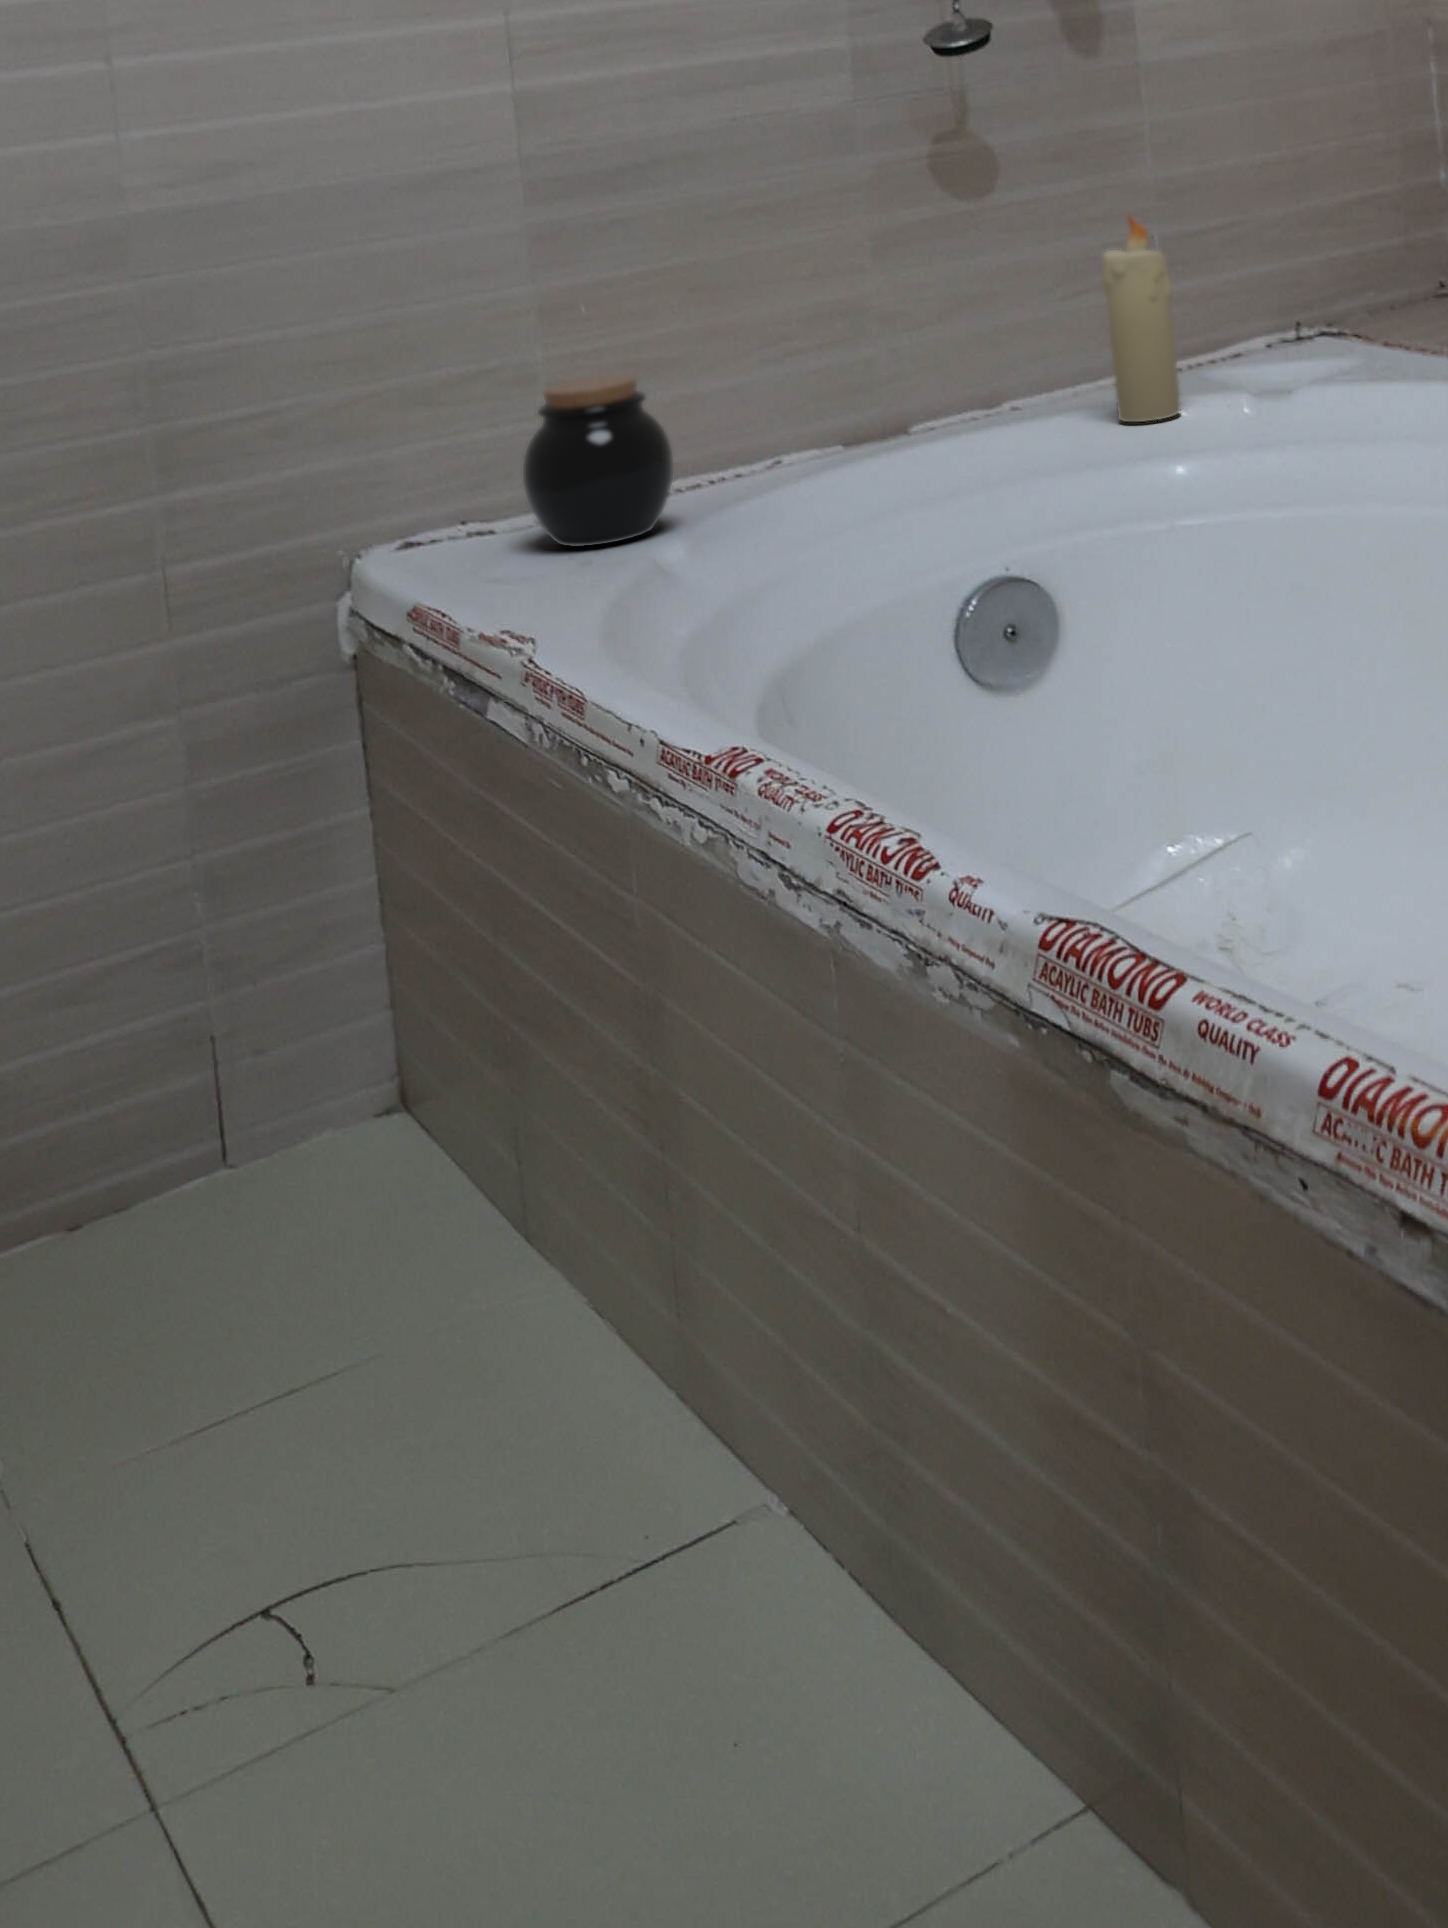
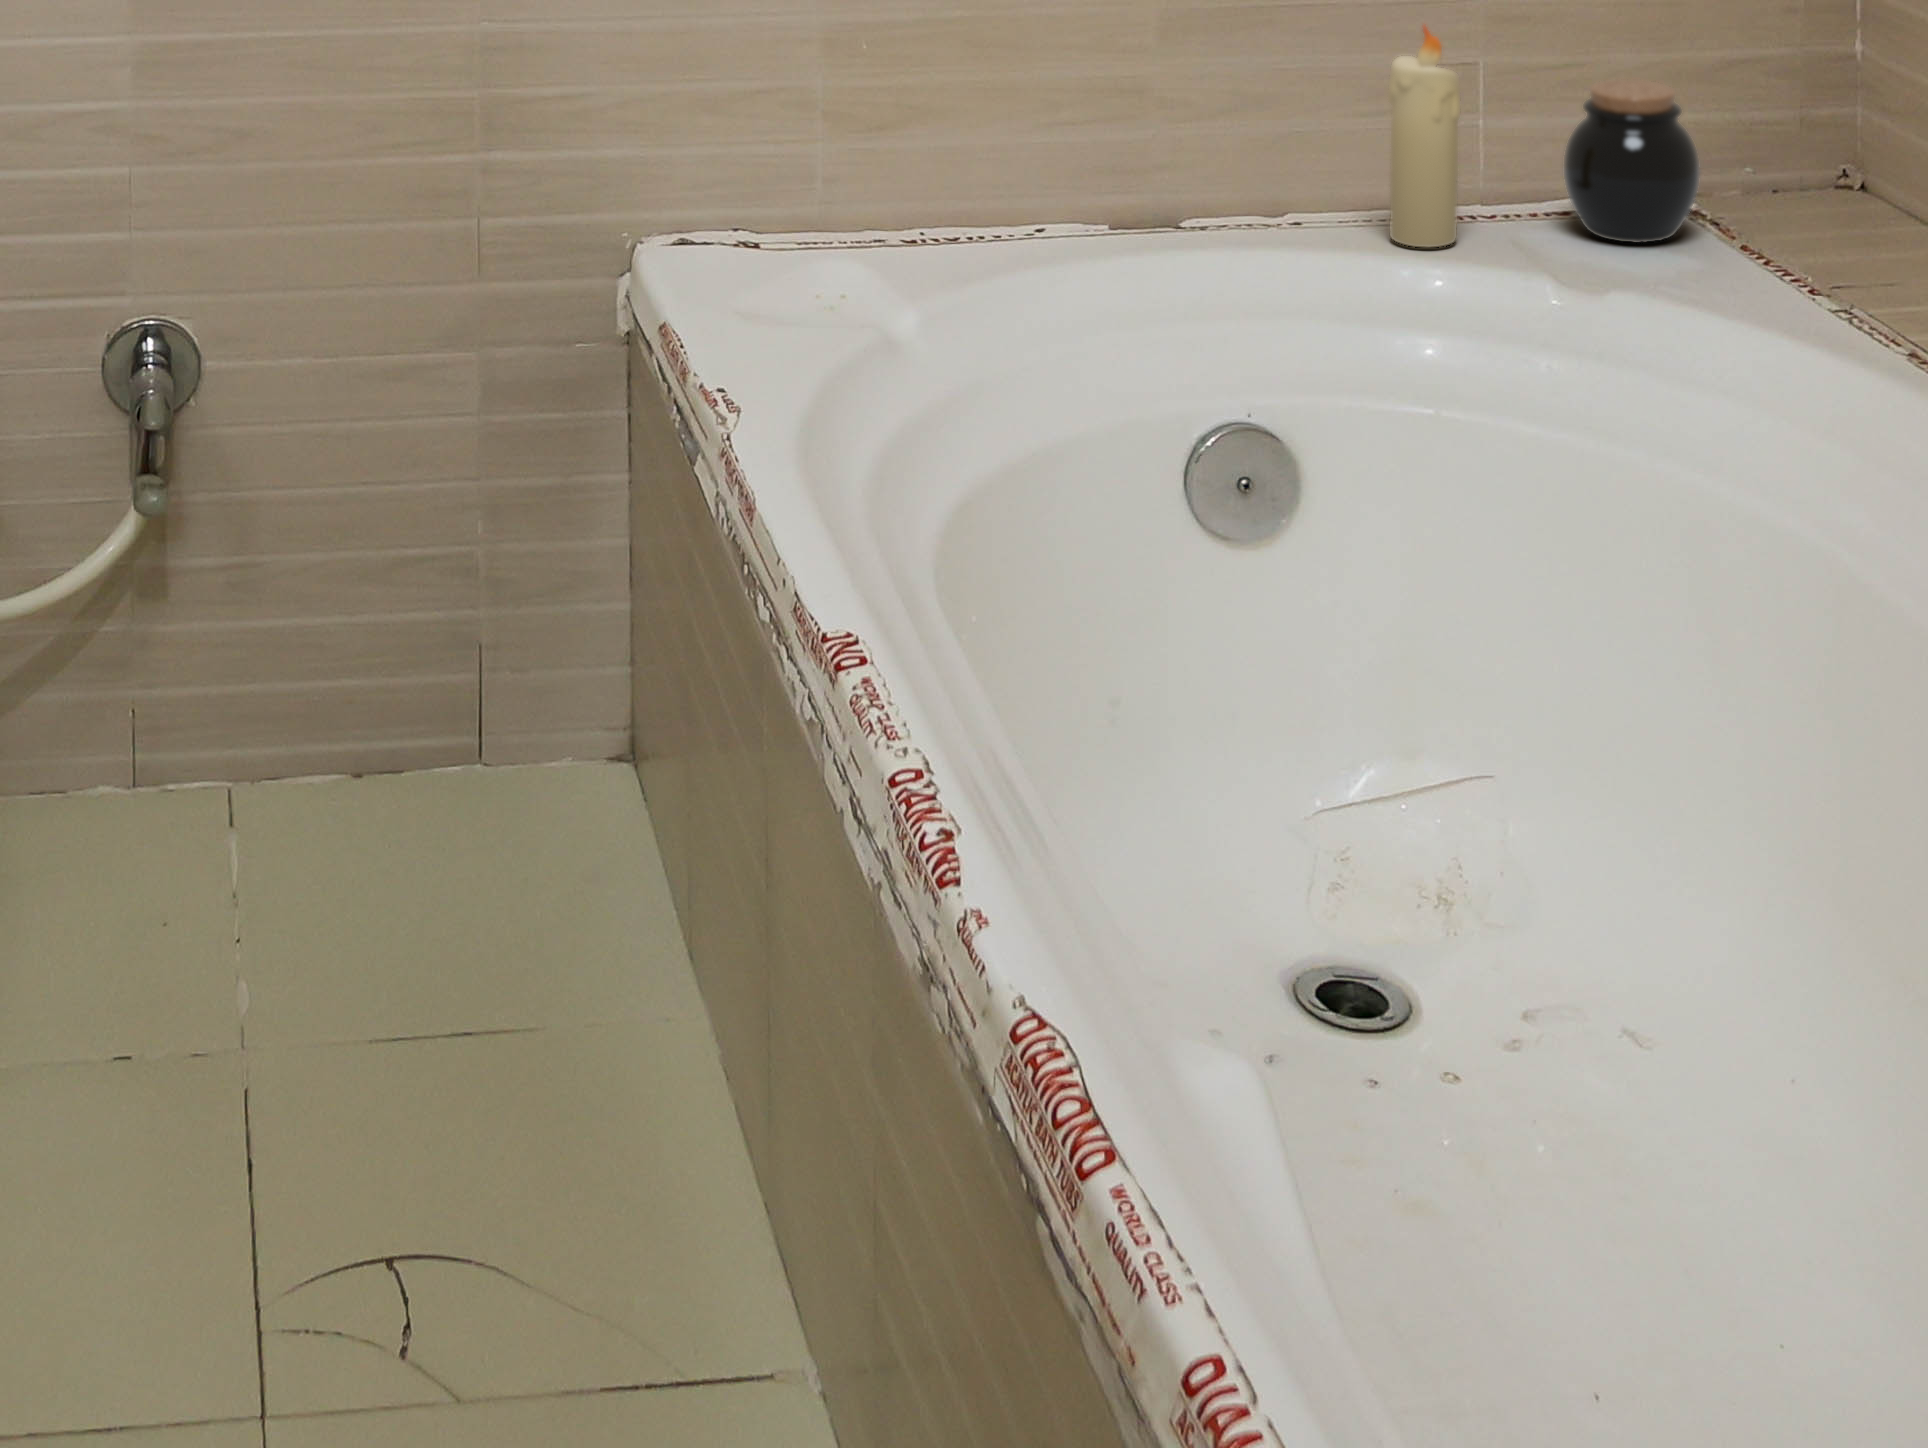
jar: present [523,375,674,546] -> present [1564,80,1700,243]

